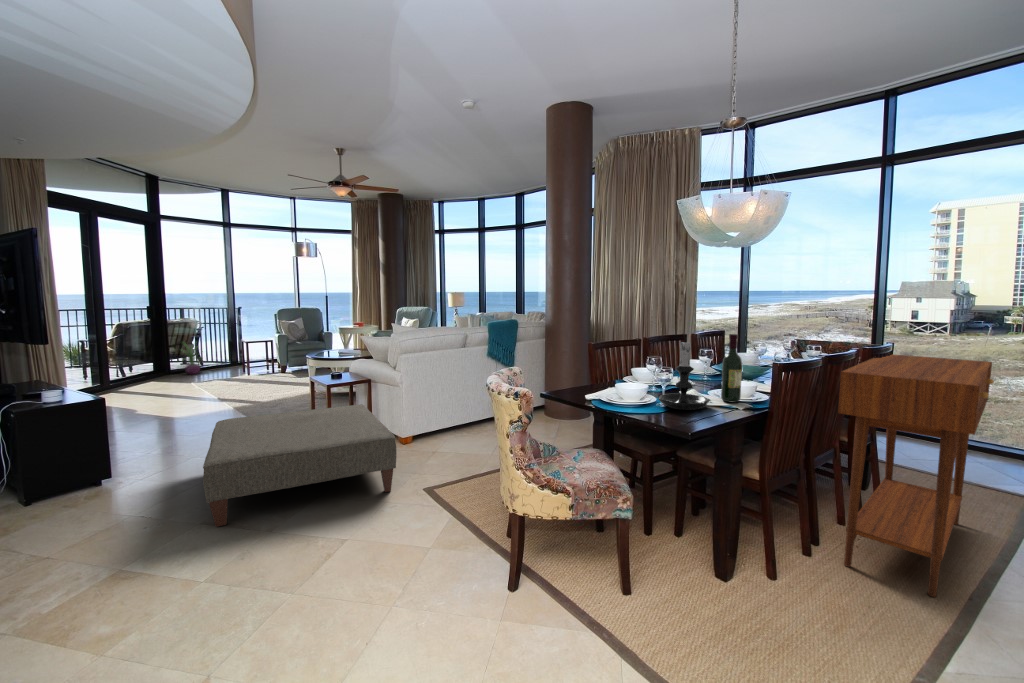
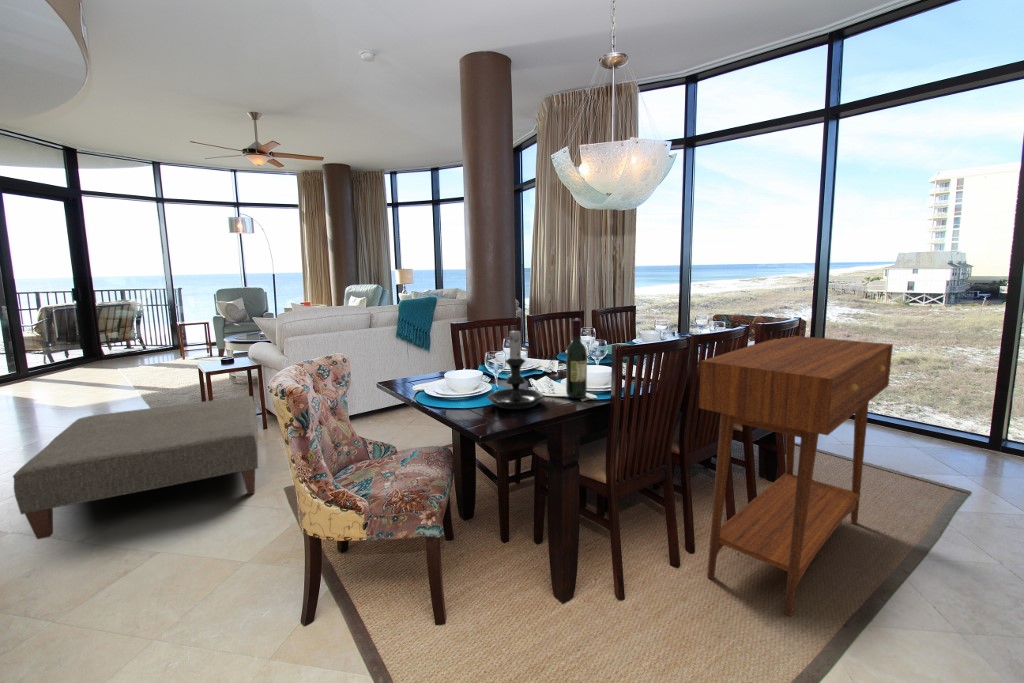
decorative plant: present [183,342,200,374] -> none [97,325,148,361]

